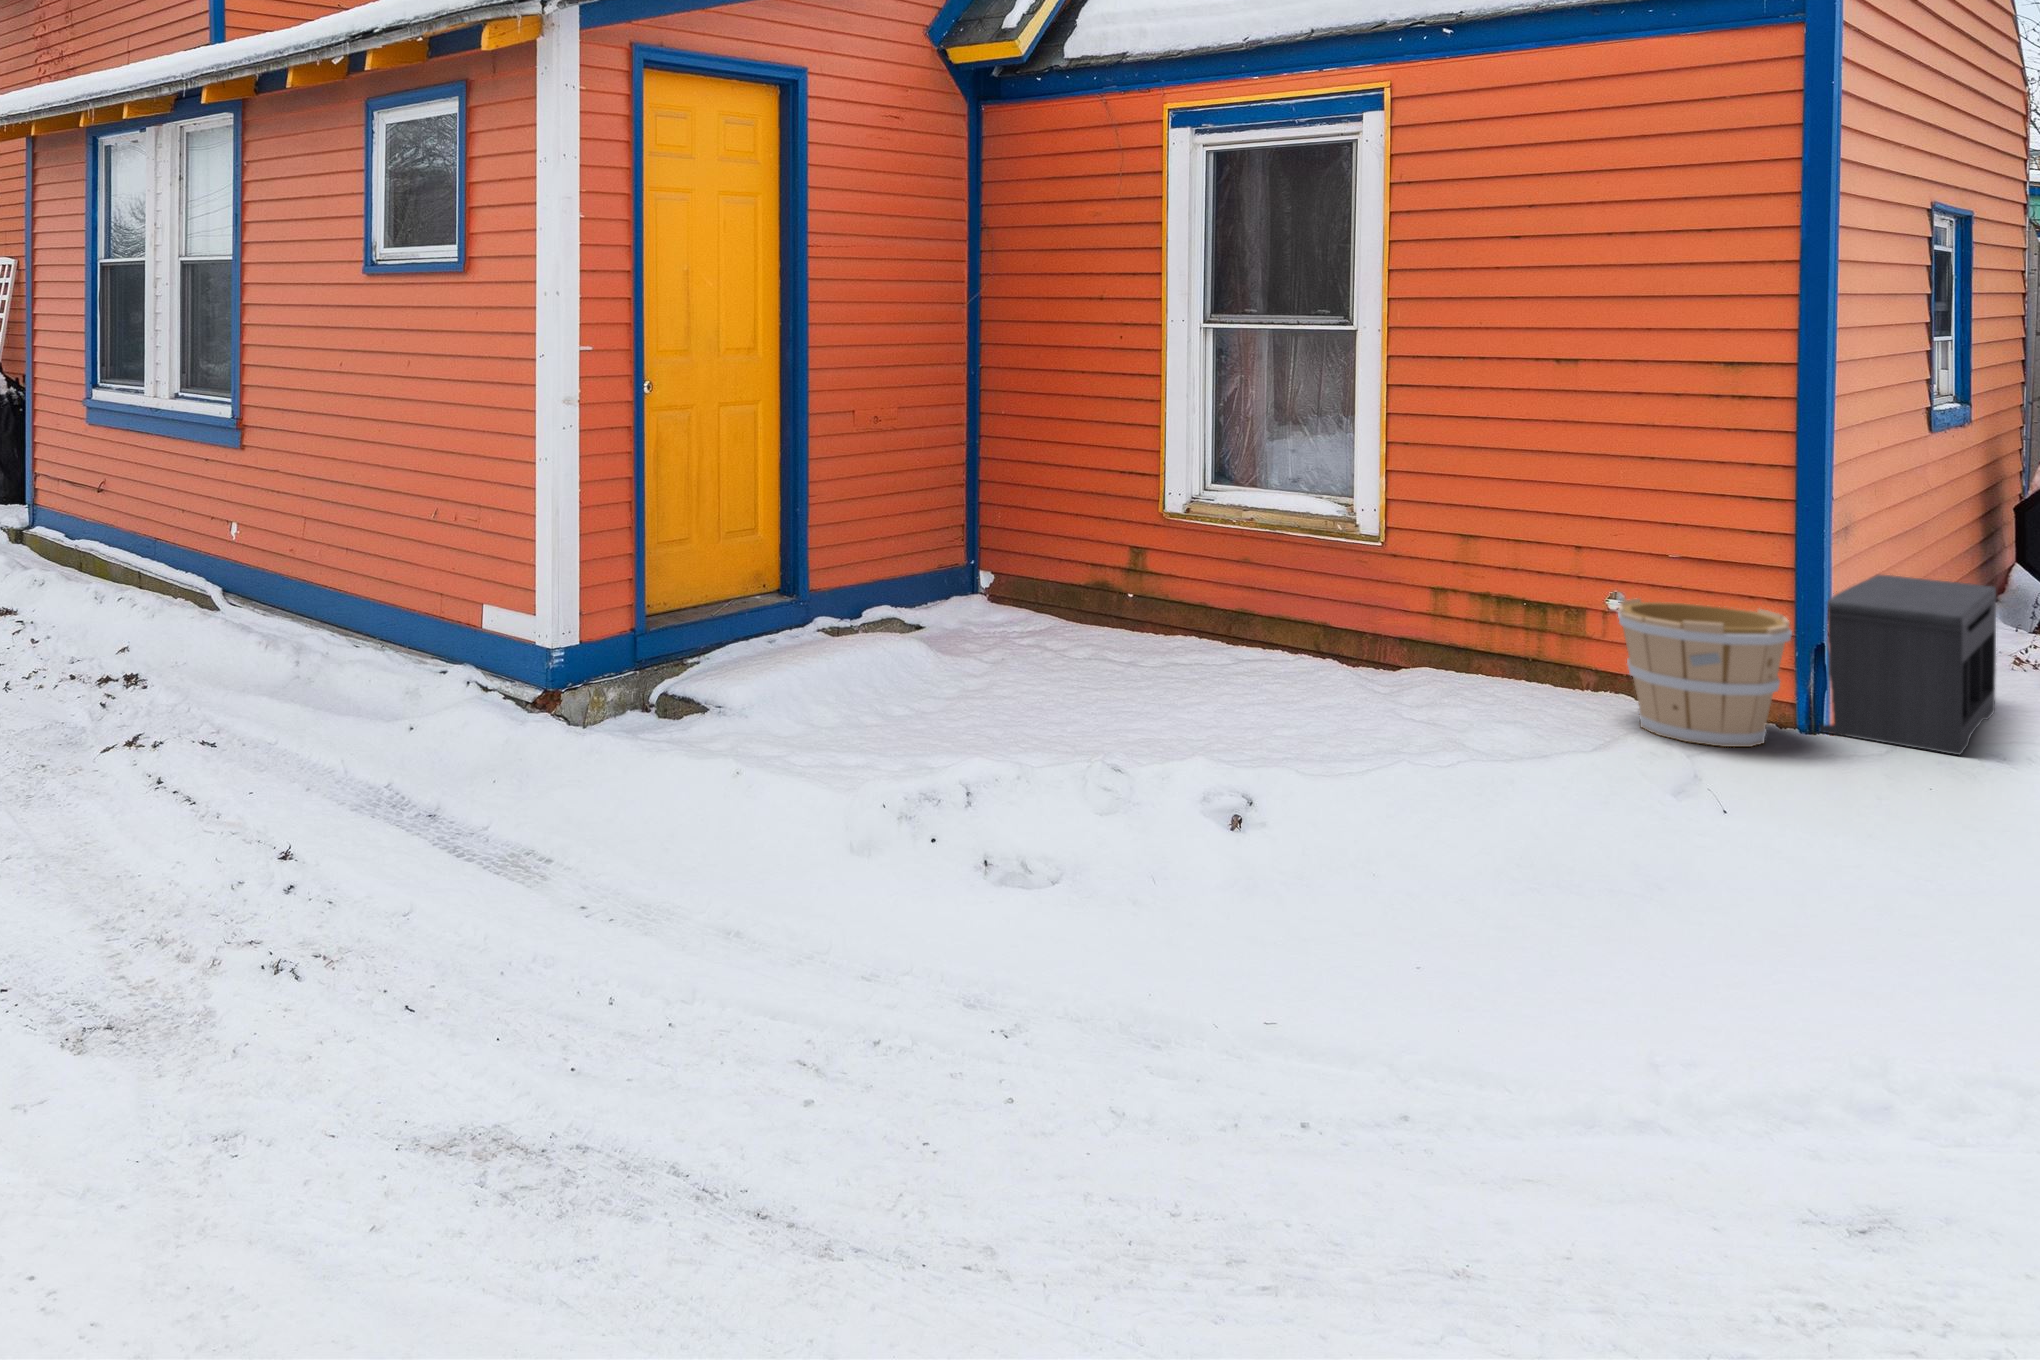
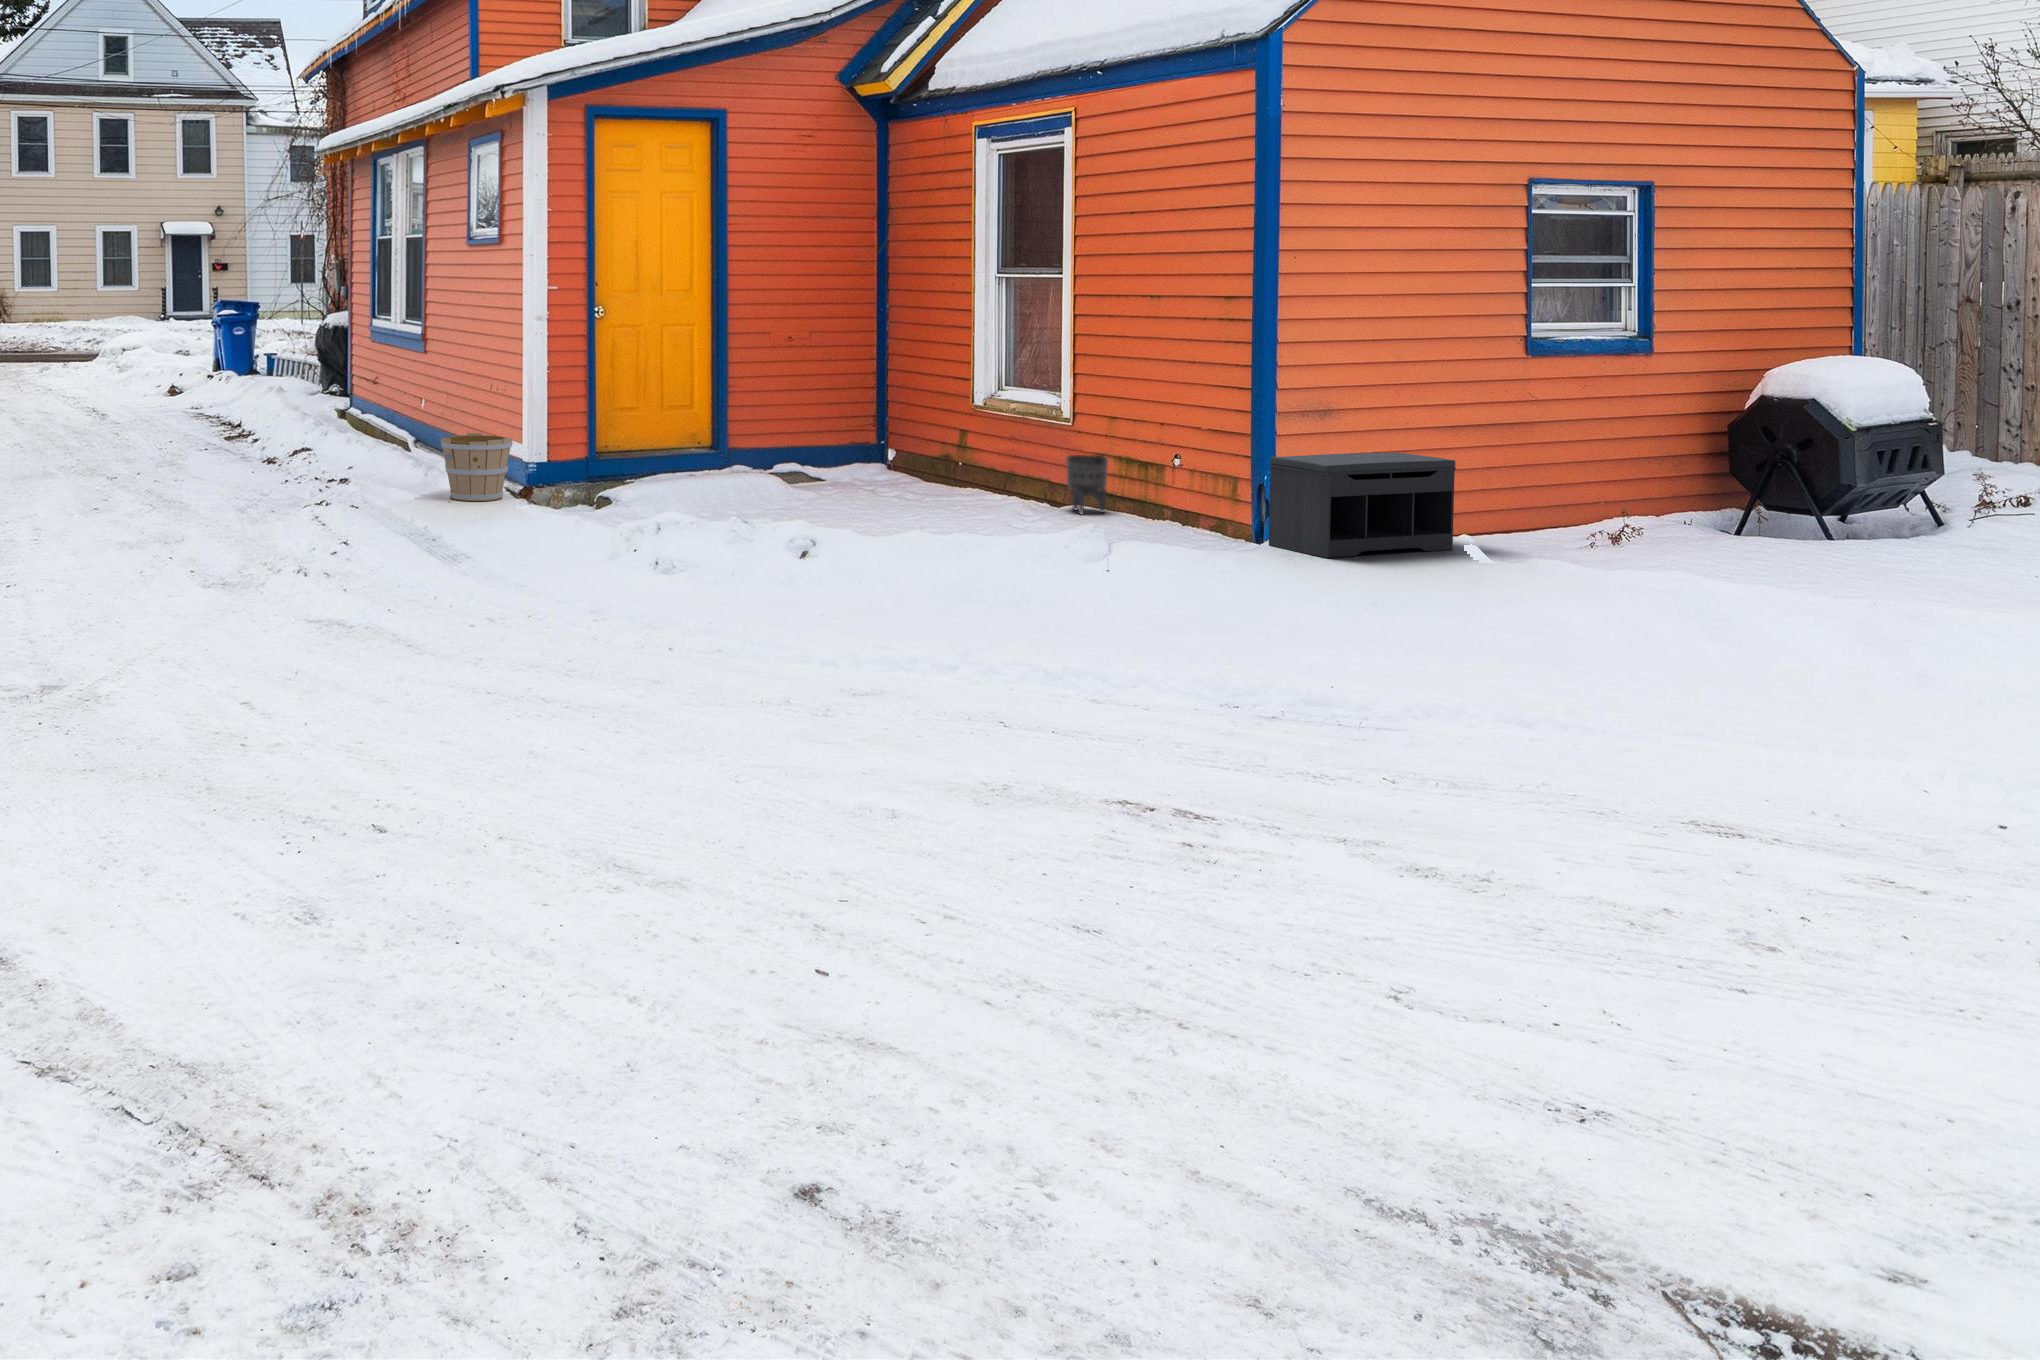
planter: none [1411,591,1477,685] -> present [1066,455,1108,514]
wooden bucket: present [1618,599,1792,747] -> present [441,433,513,501]

